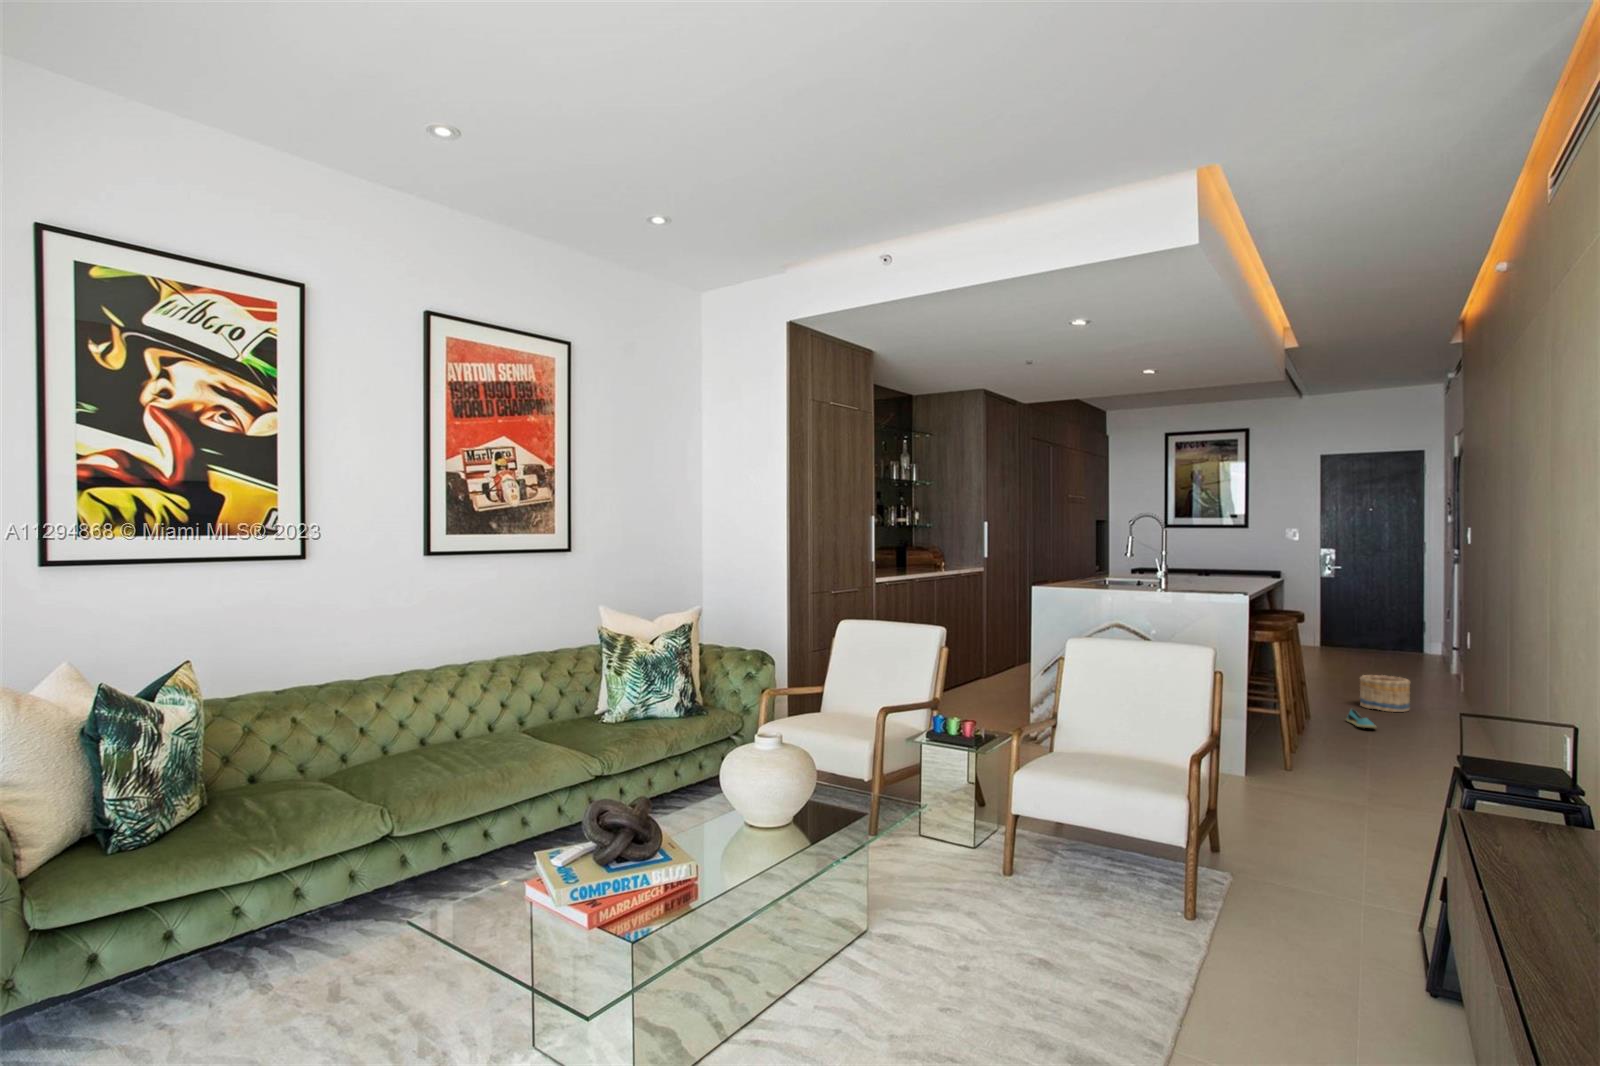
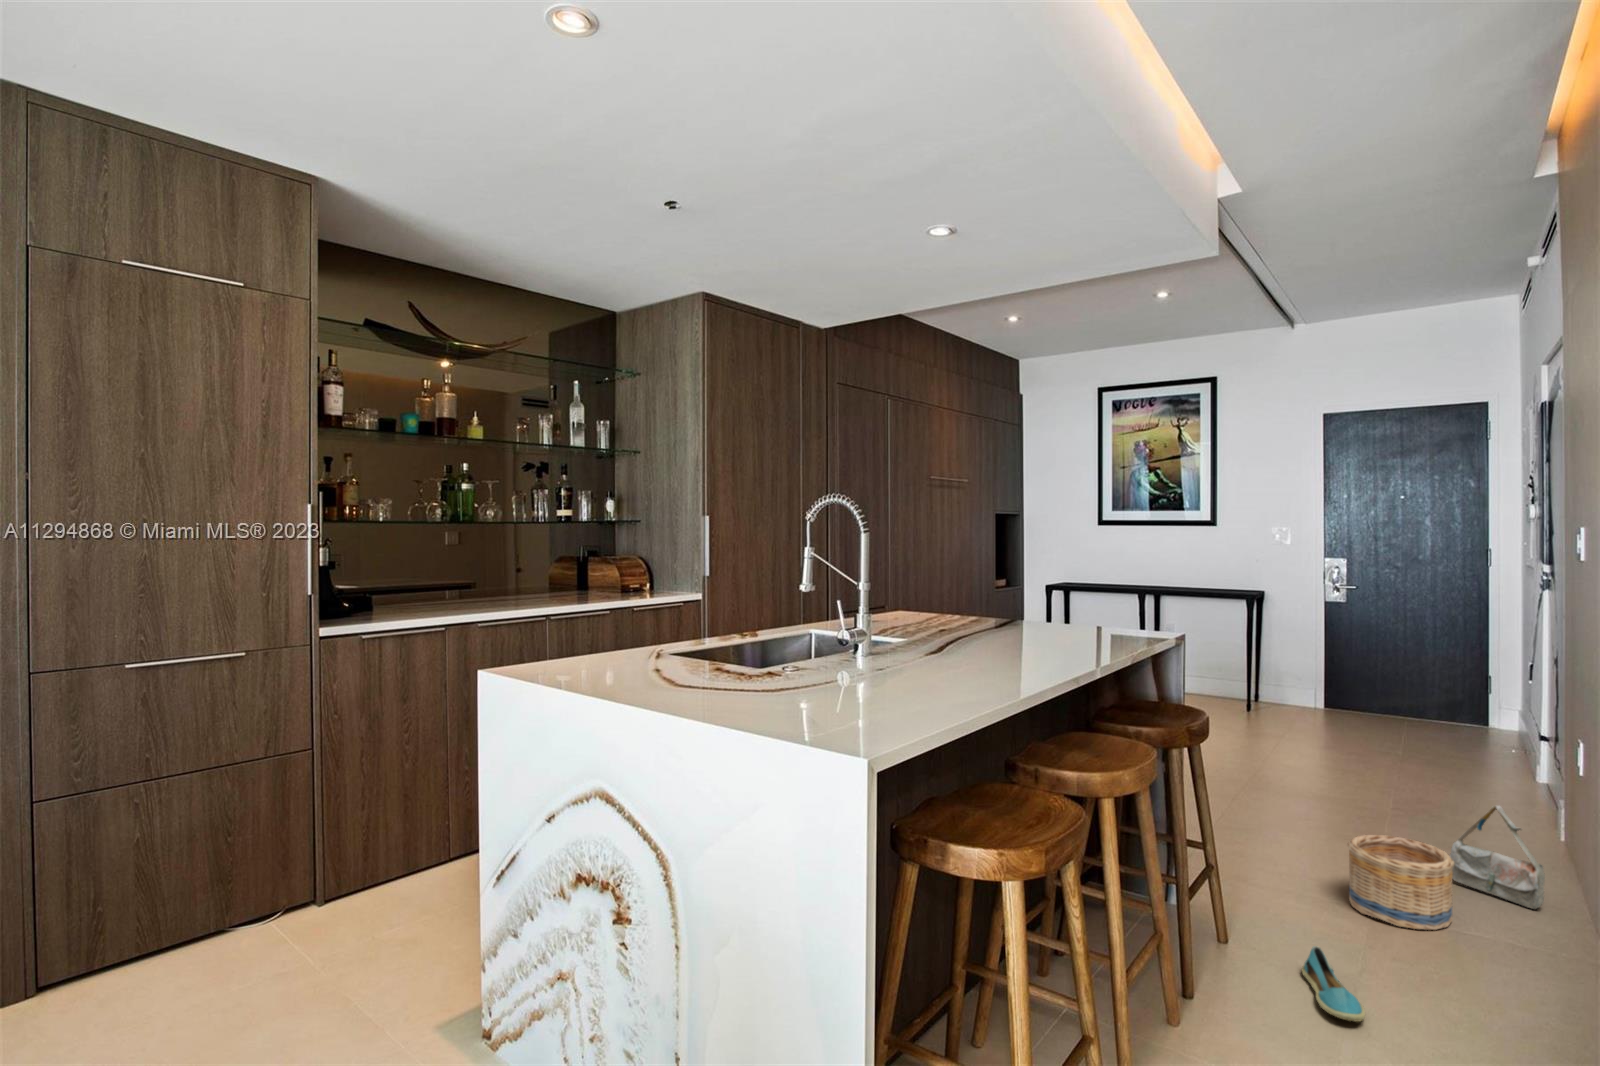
bag: none [1407,660,1452,707] -> present [1450,806,1545,909]

